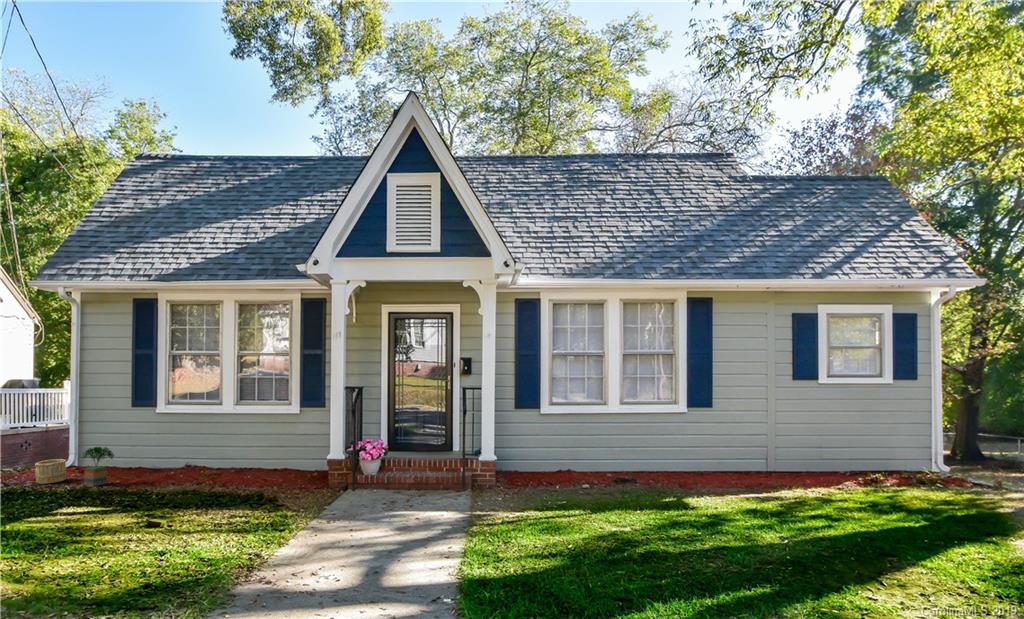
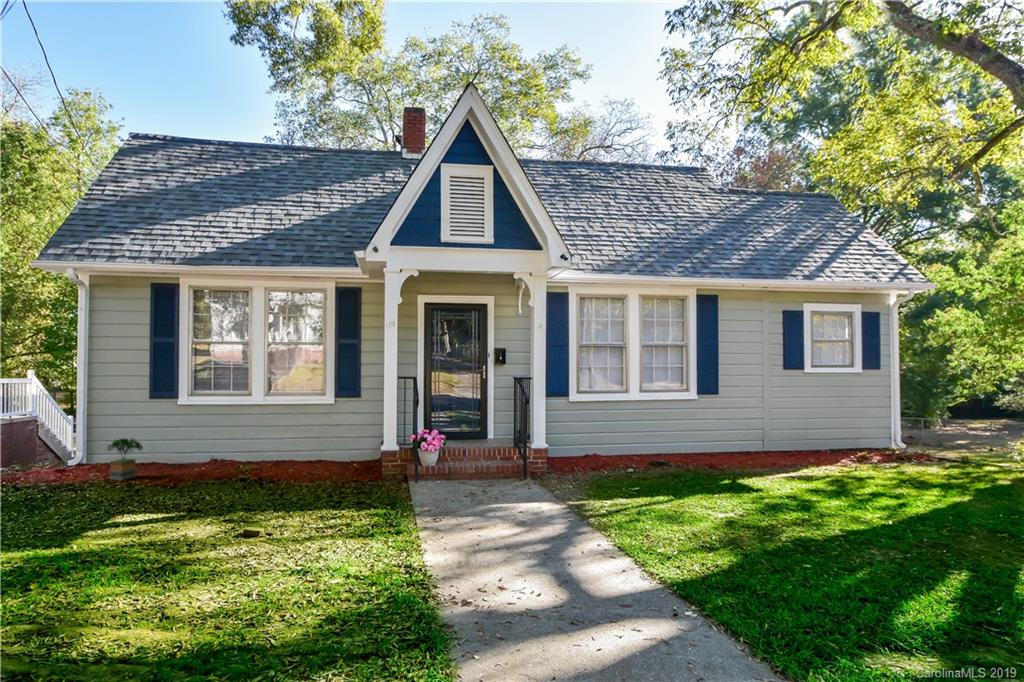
wooden bucket: present [35,459,66,484] -> none [50,452,85,479]

